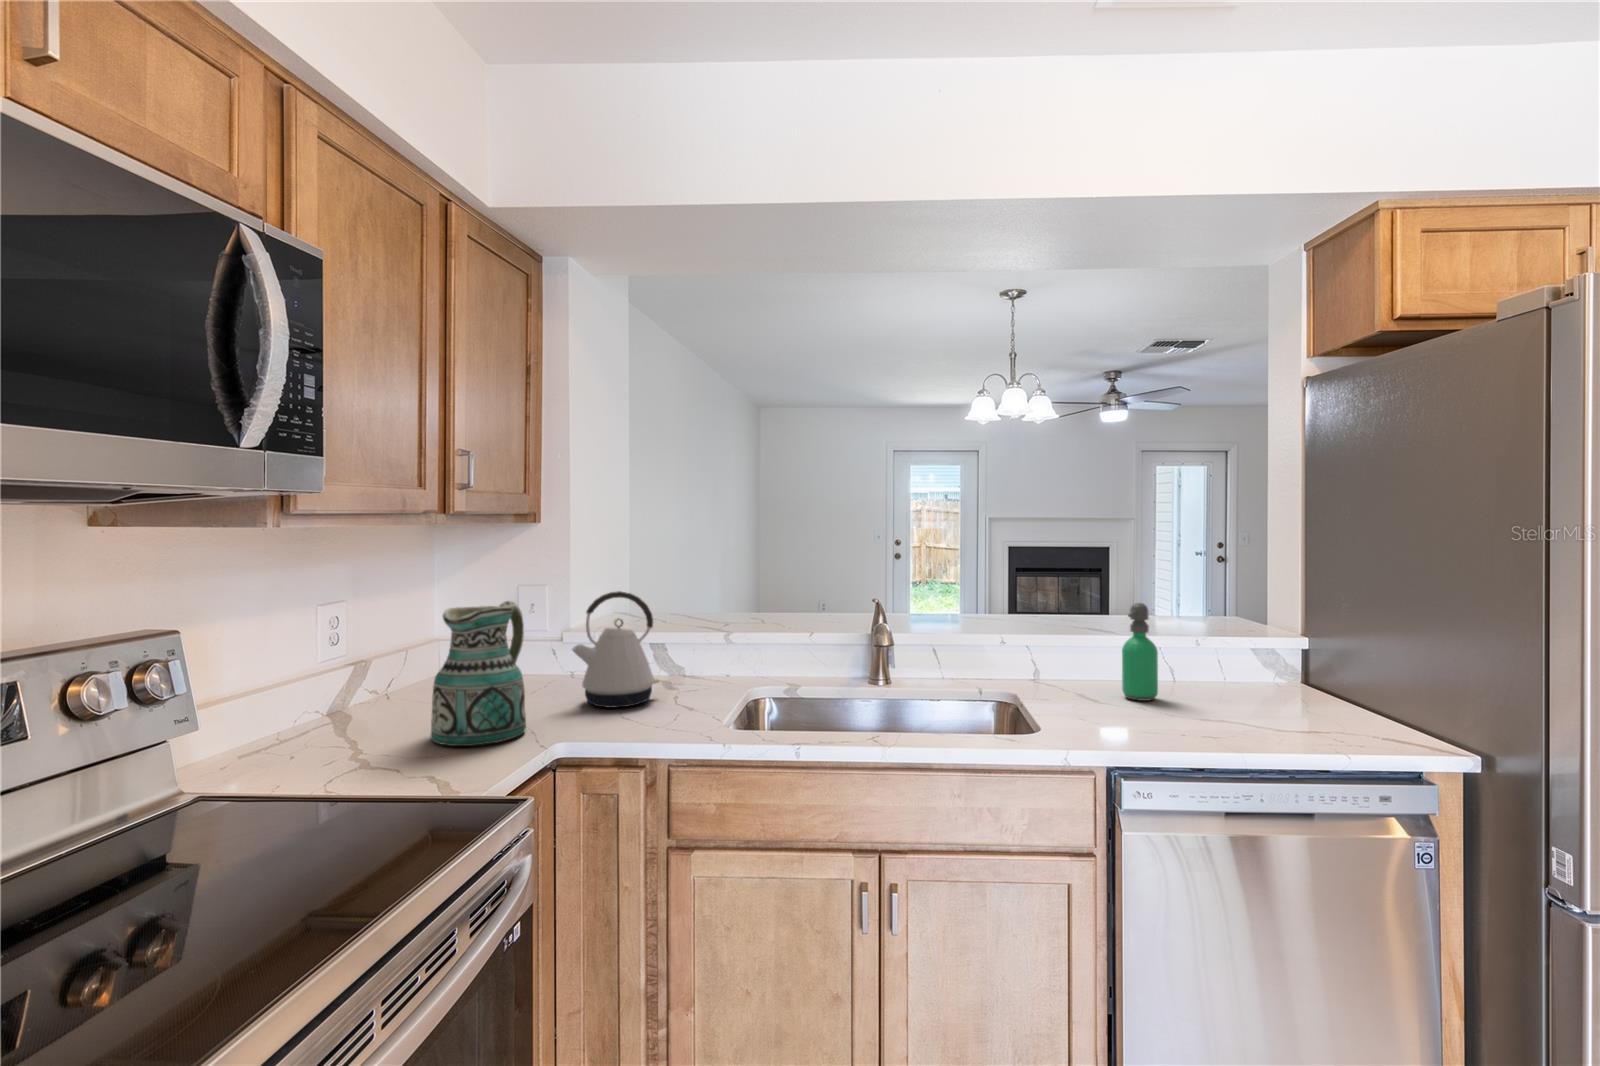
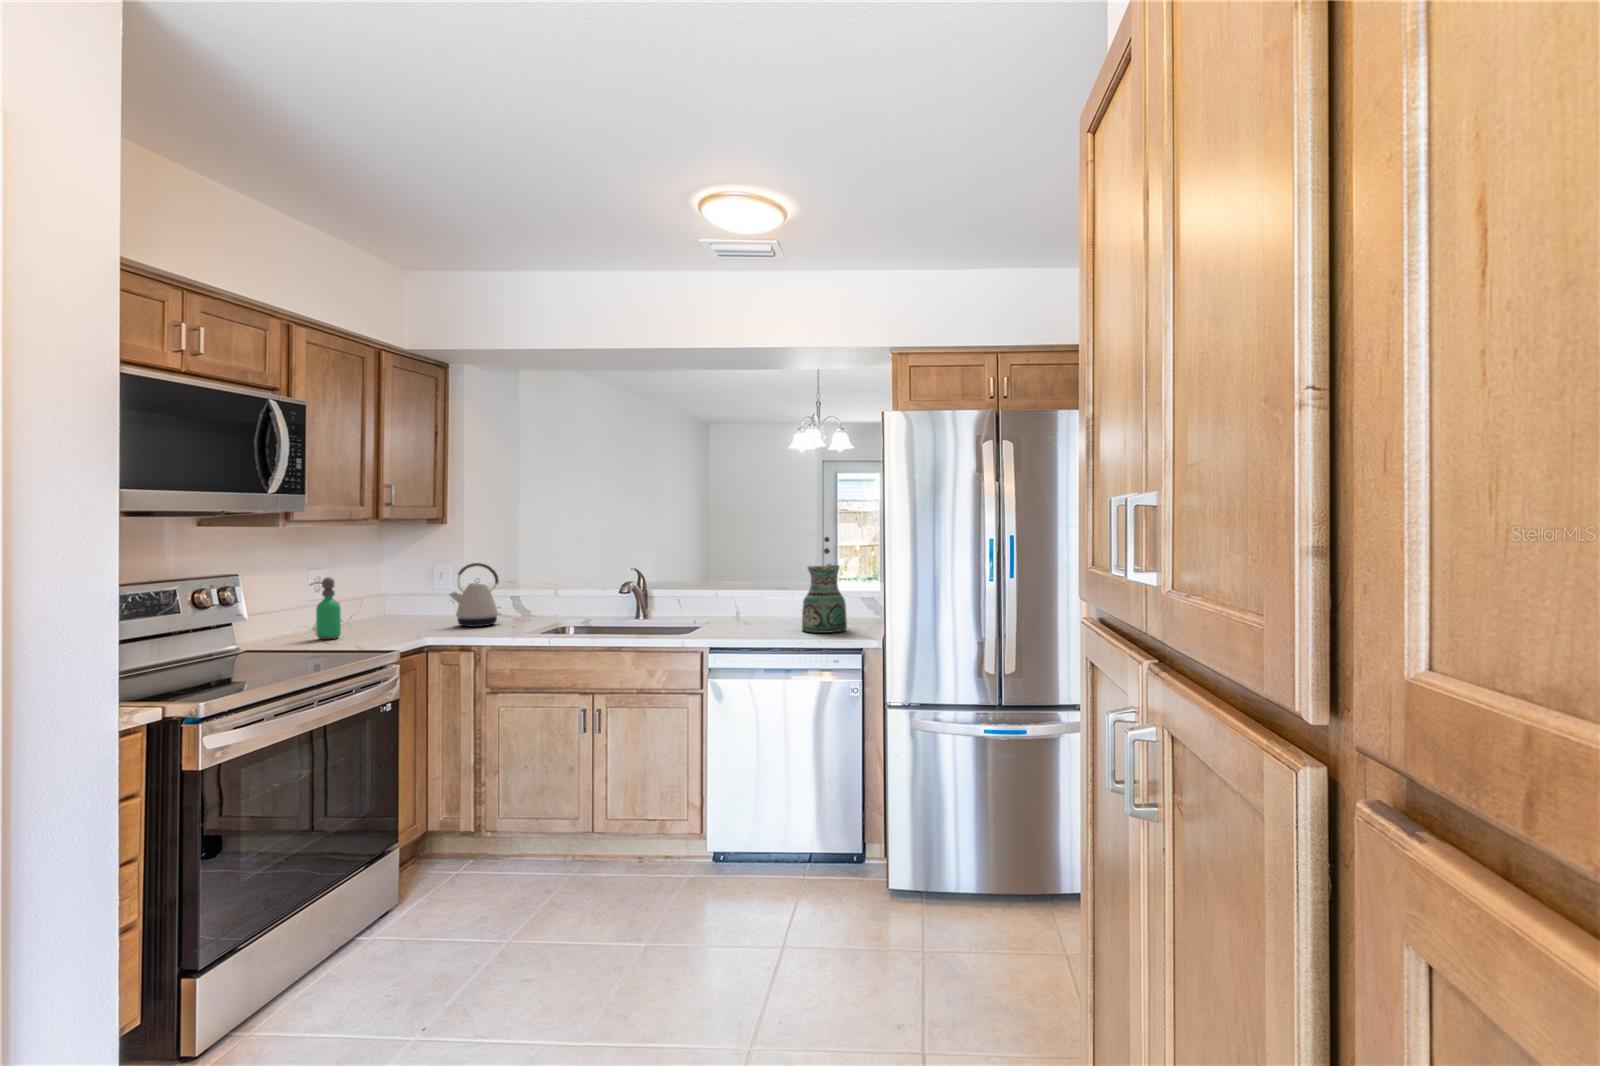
ceramic pitcher: present [431,601,526,746] -> present [802,564,847,633]
soap dispenser: present [1122,603,1158,701] -> present [310,577,341,639]

